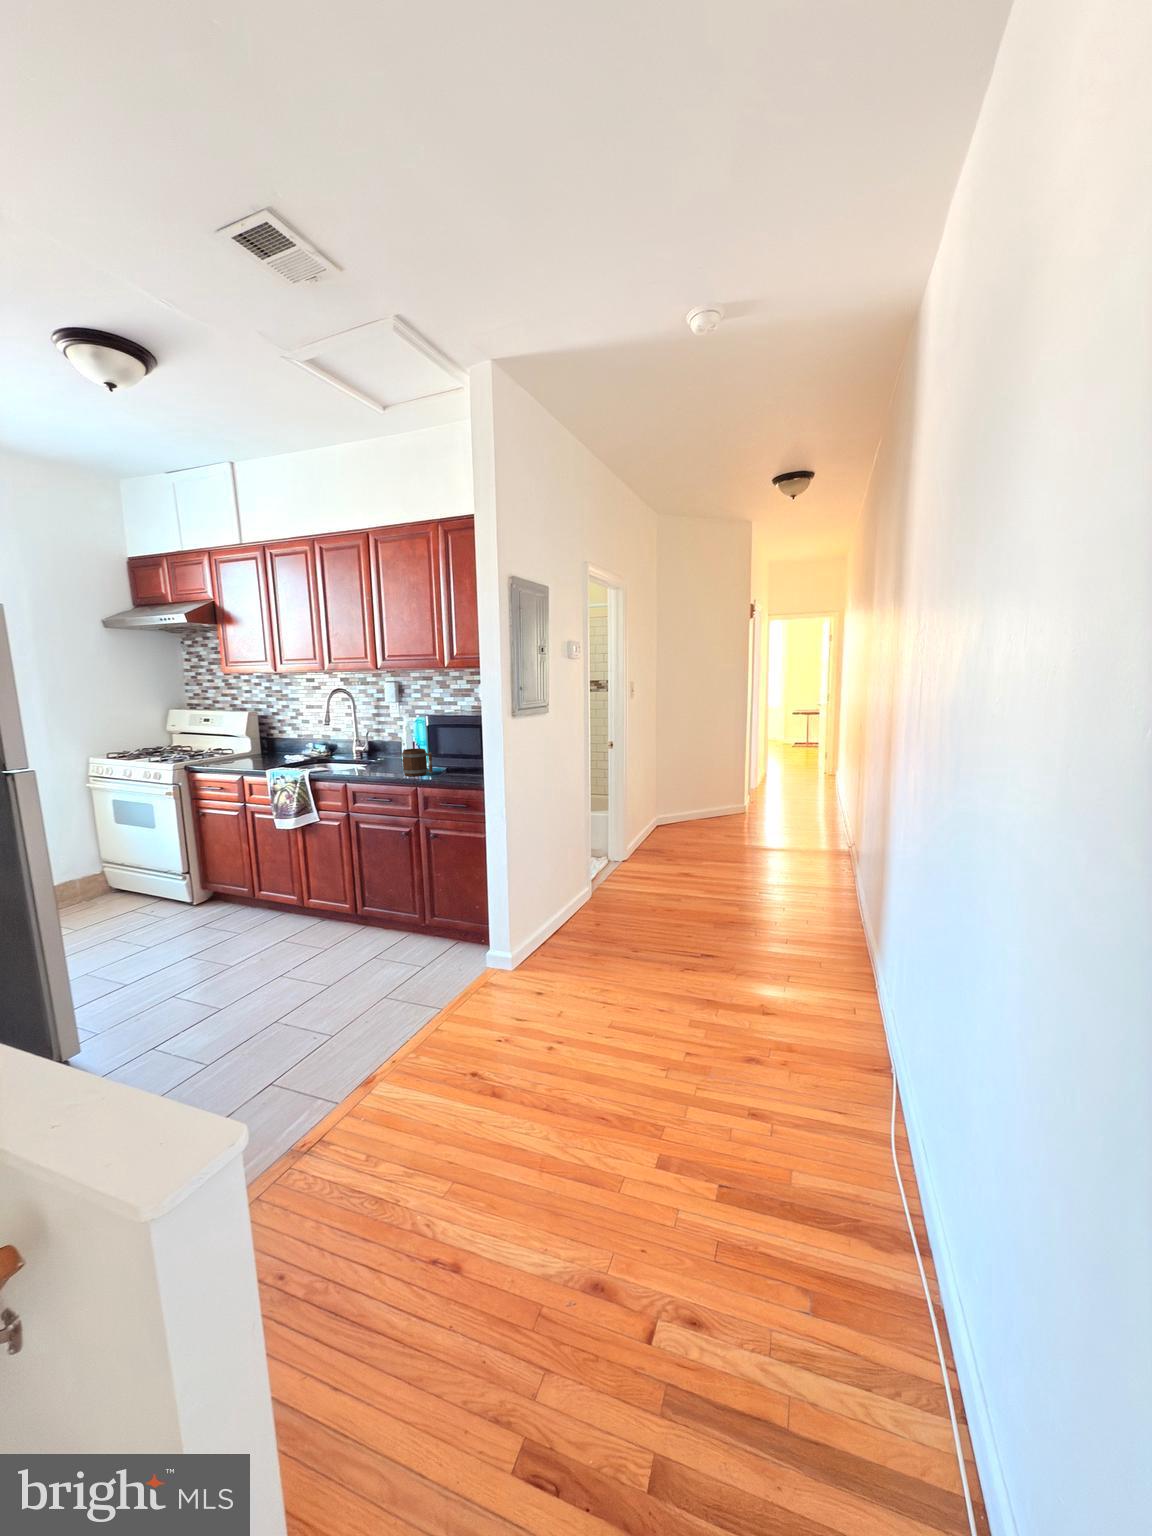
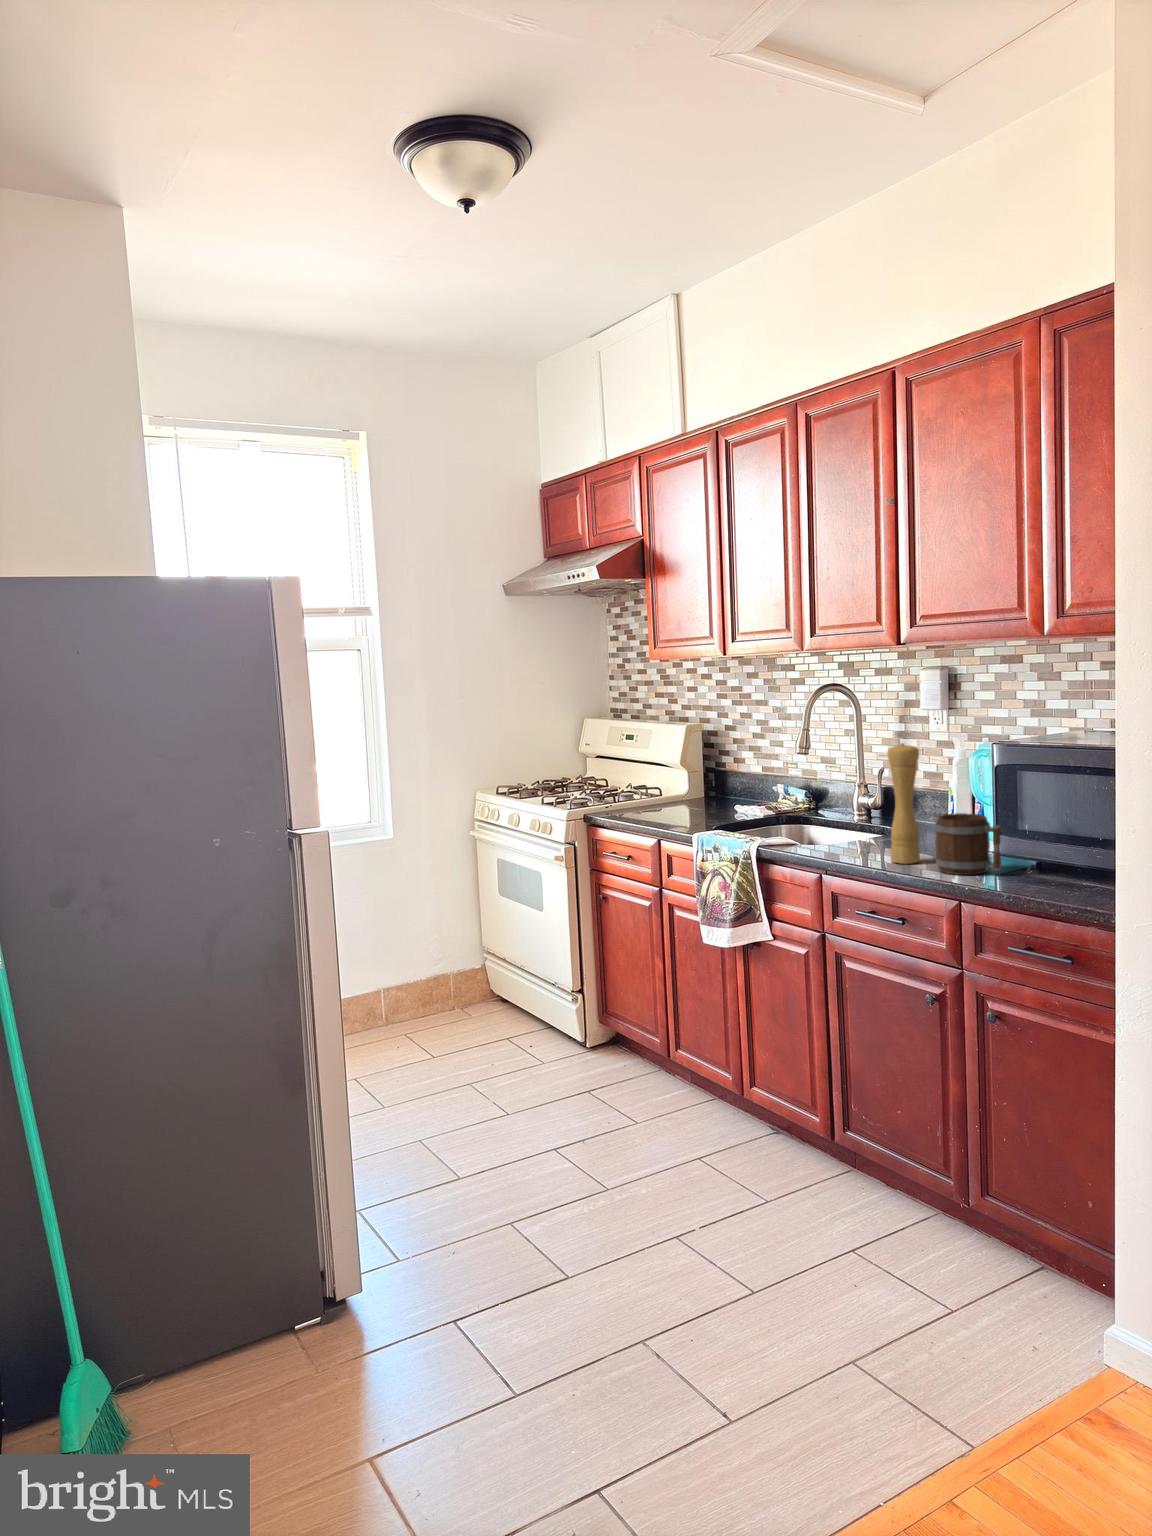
pepper mill: none [377,717,394,774] -> present [887,743,920,864]

